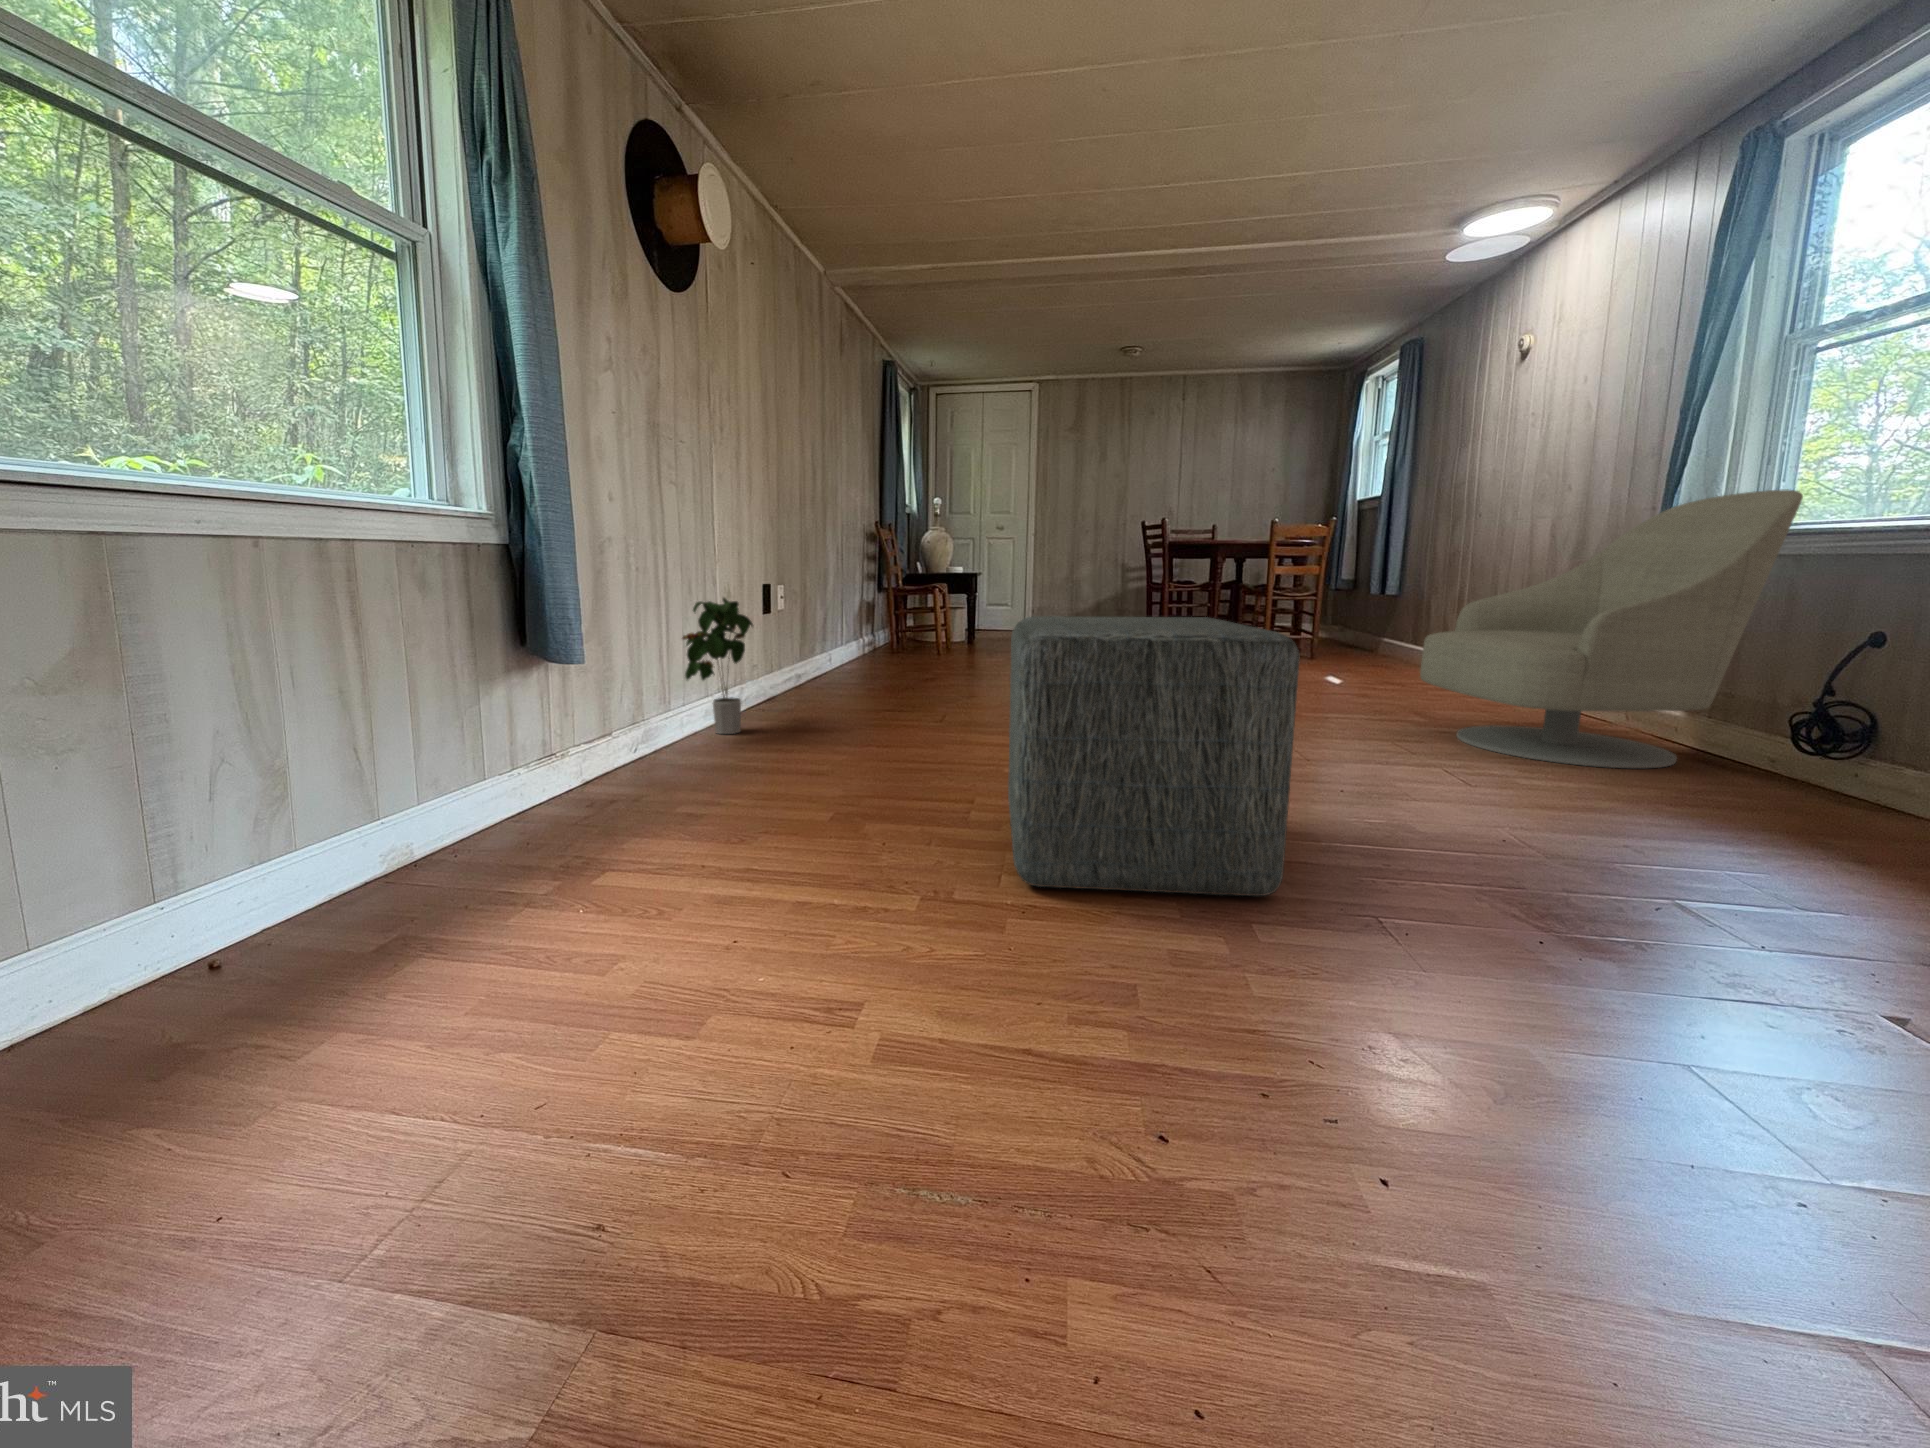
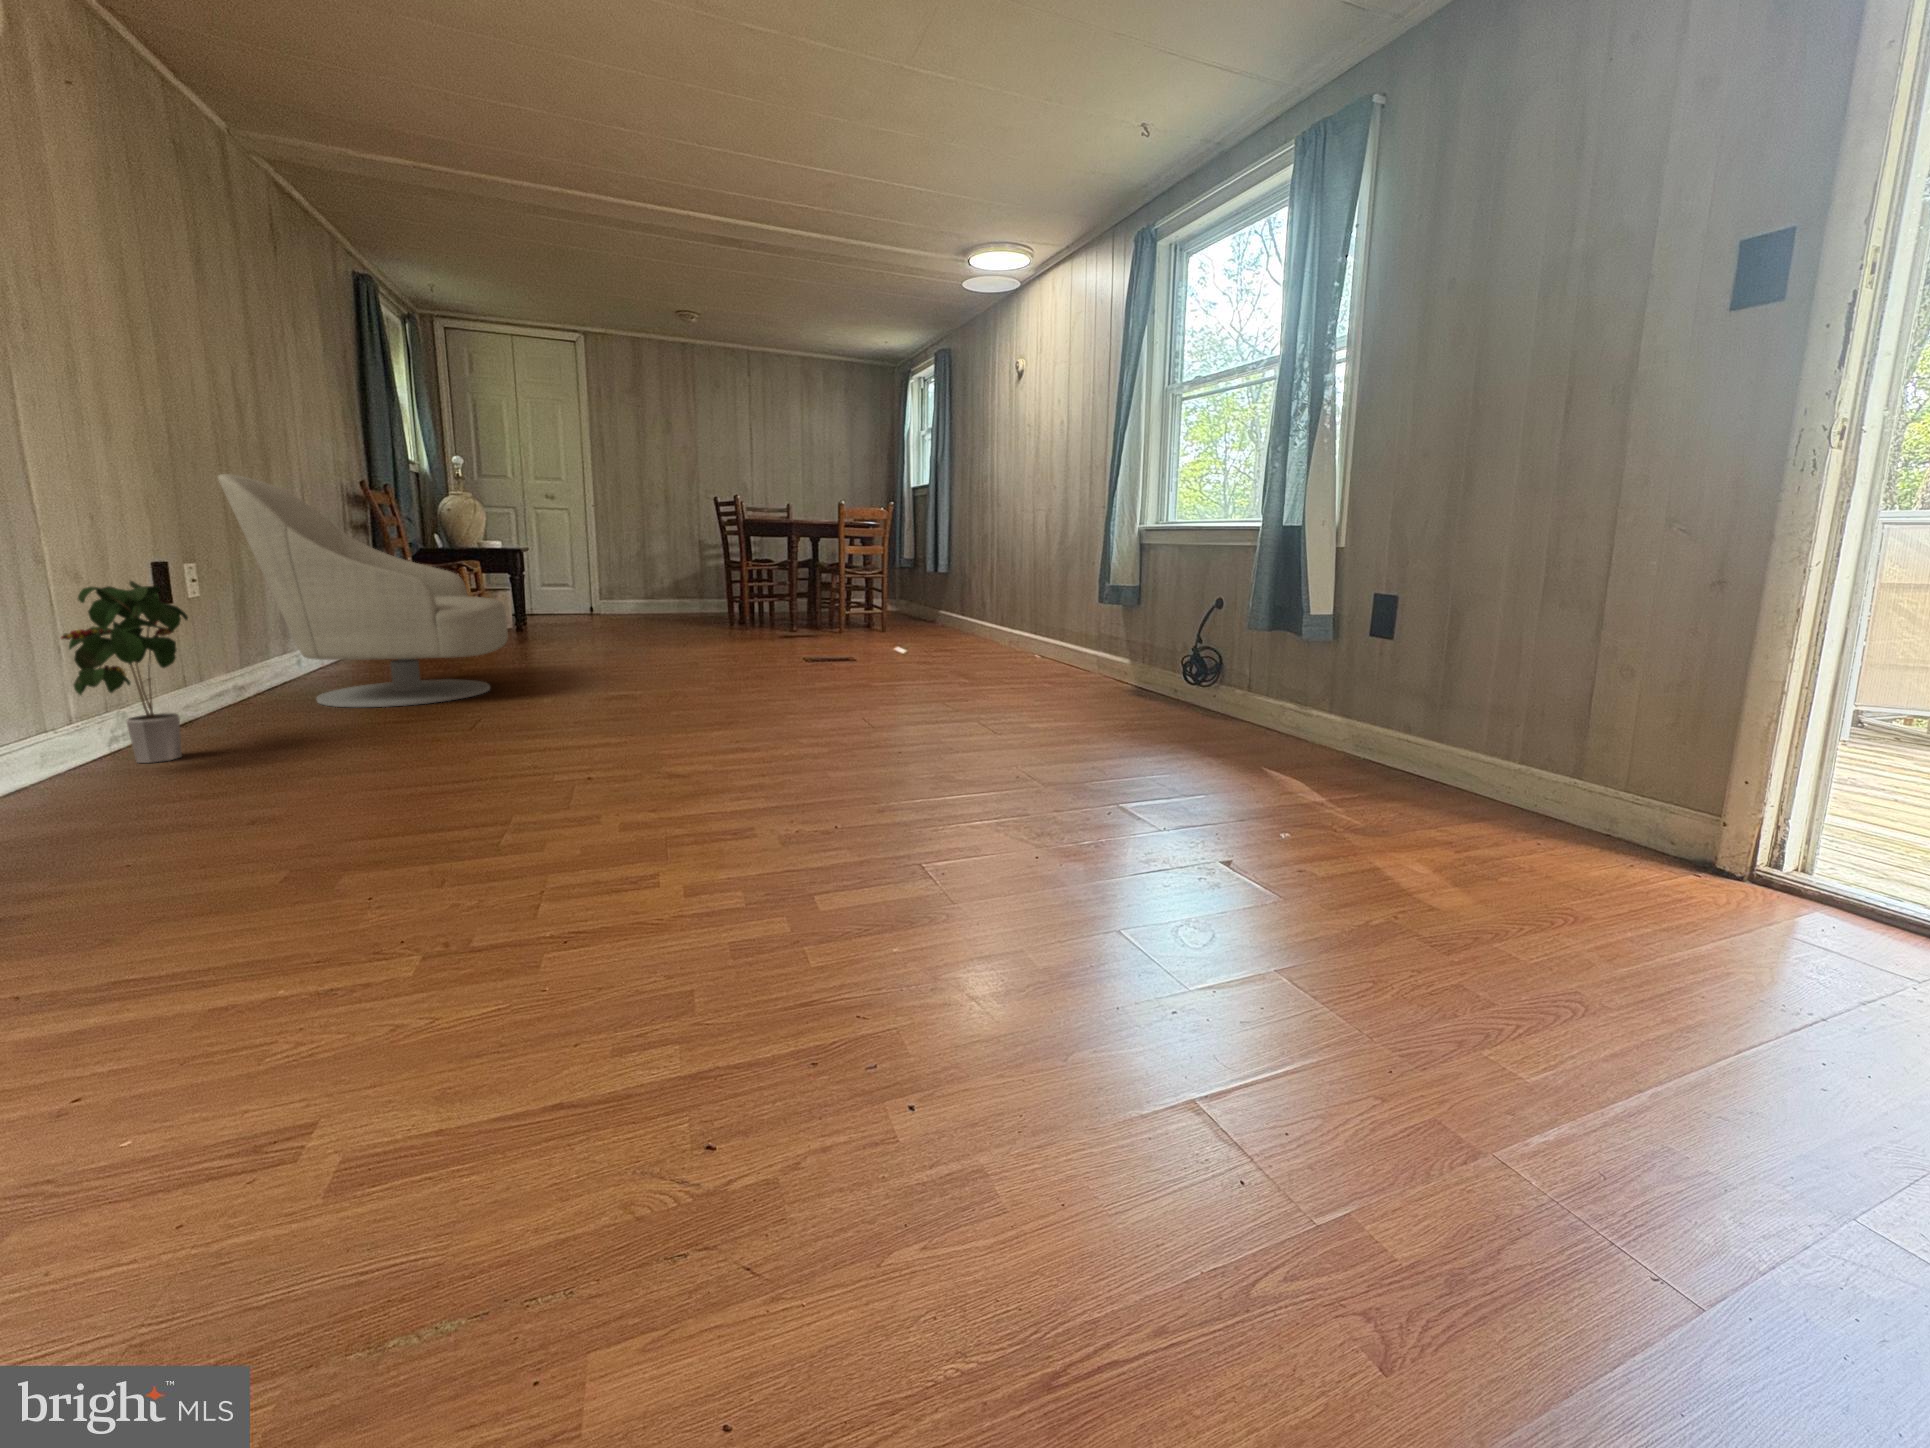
armchair: present [1420,489,1803,768] -> present [218,474,508,707]
ottoman: present [1008,616,1299,896] -> none [569,595,816,835]

